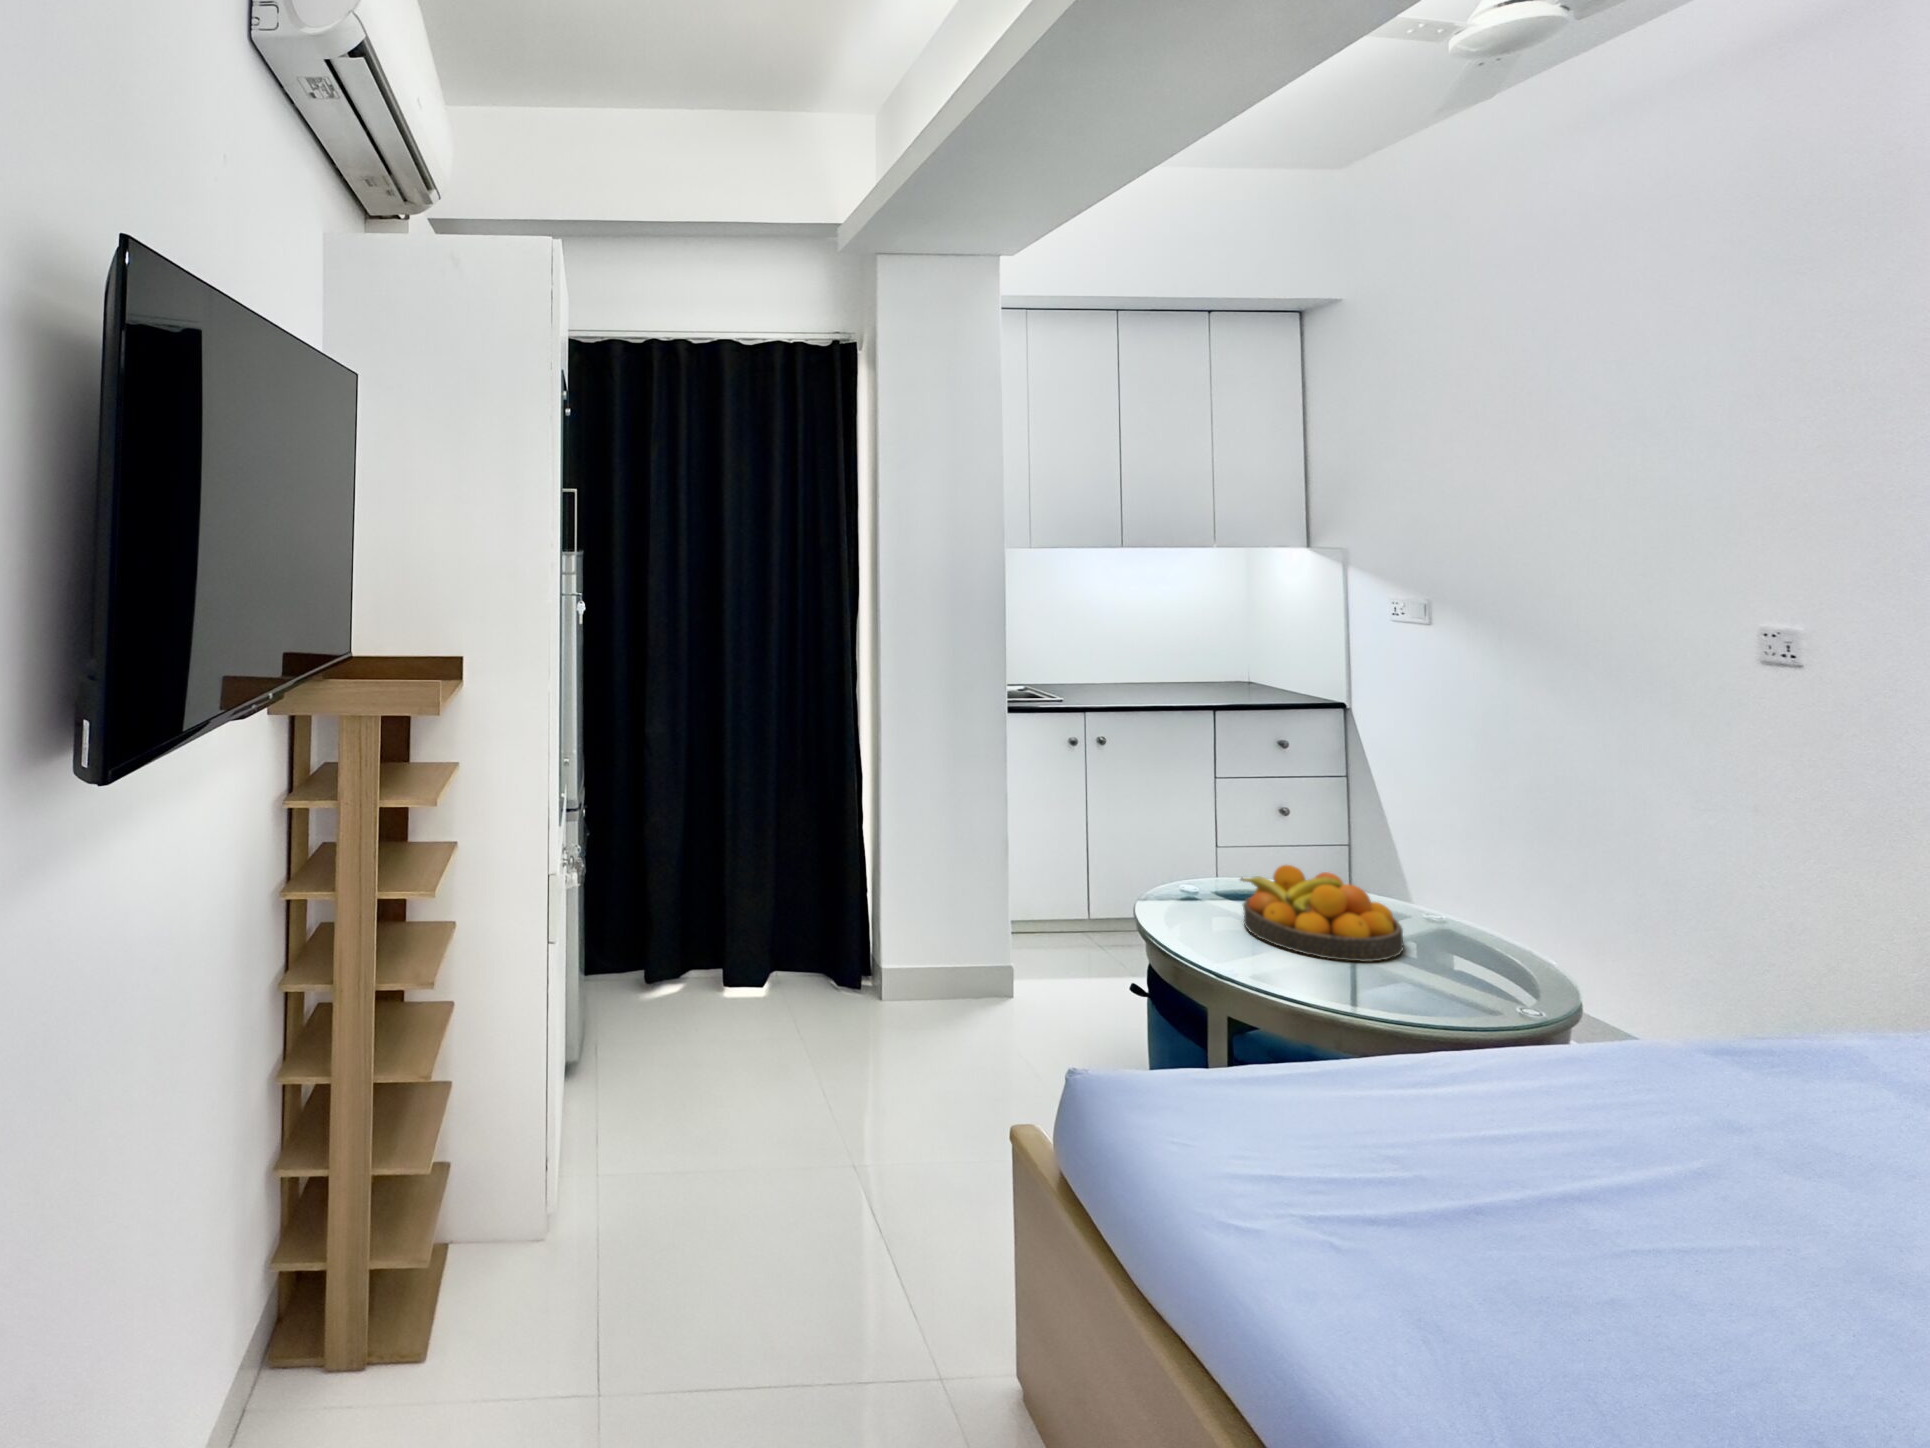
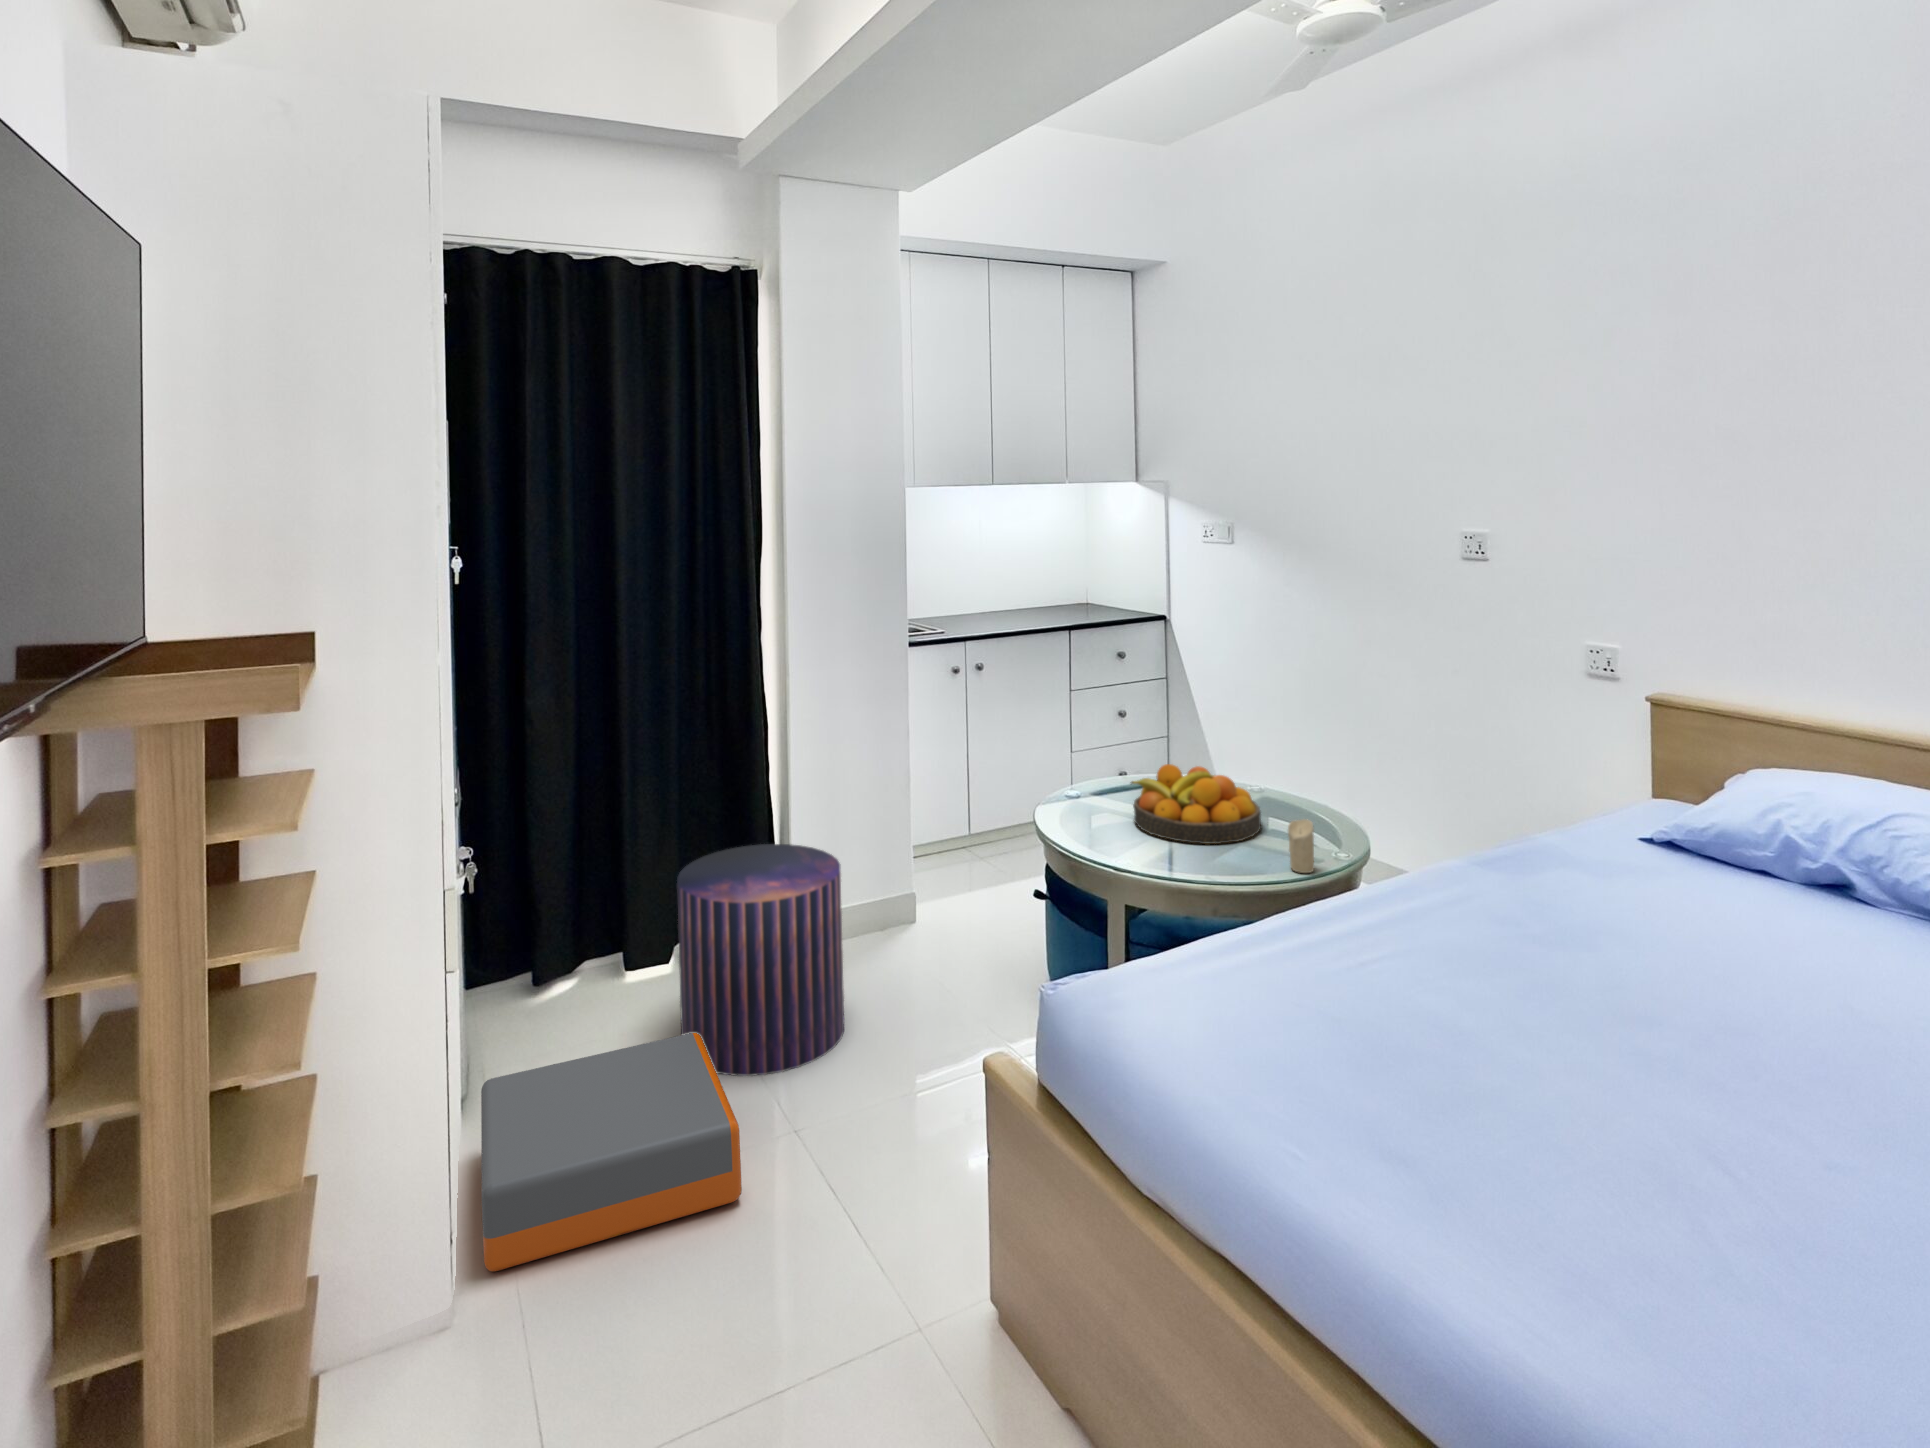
pouf: none [763,887,920,1107] -> present [677,844,844,1076]
candle: none [1418,945,1453,1008] -> present [1288,819,1314,873]
storage box: none [574,1047,792,1204] -> present [481,1033,742,1272]

